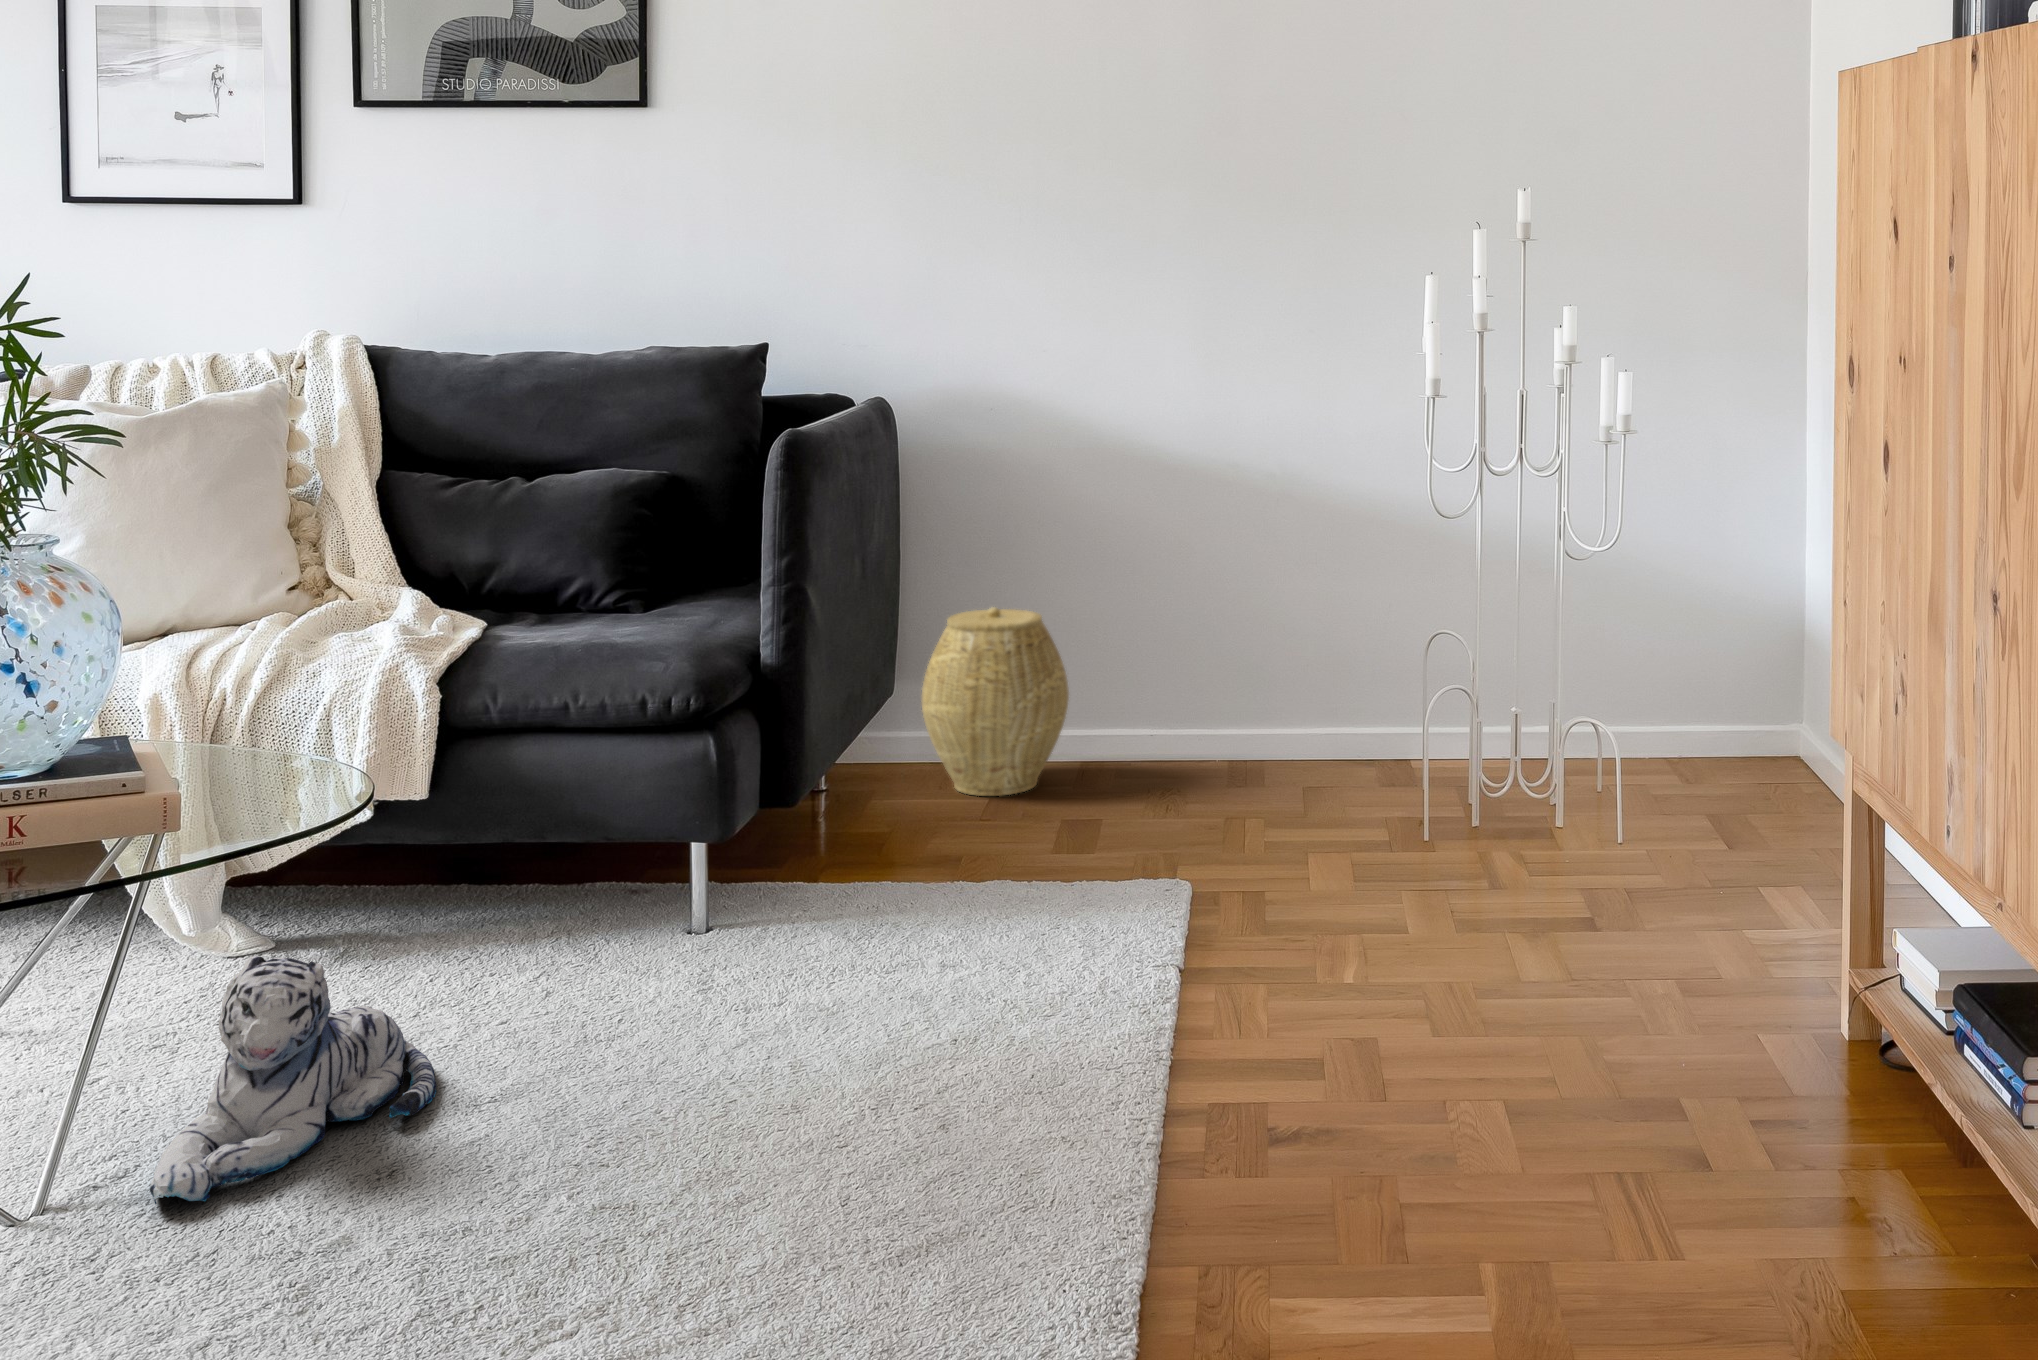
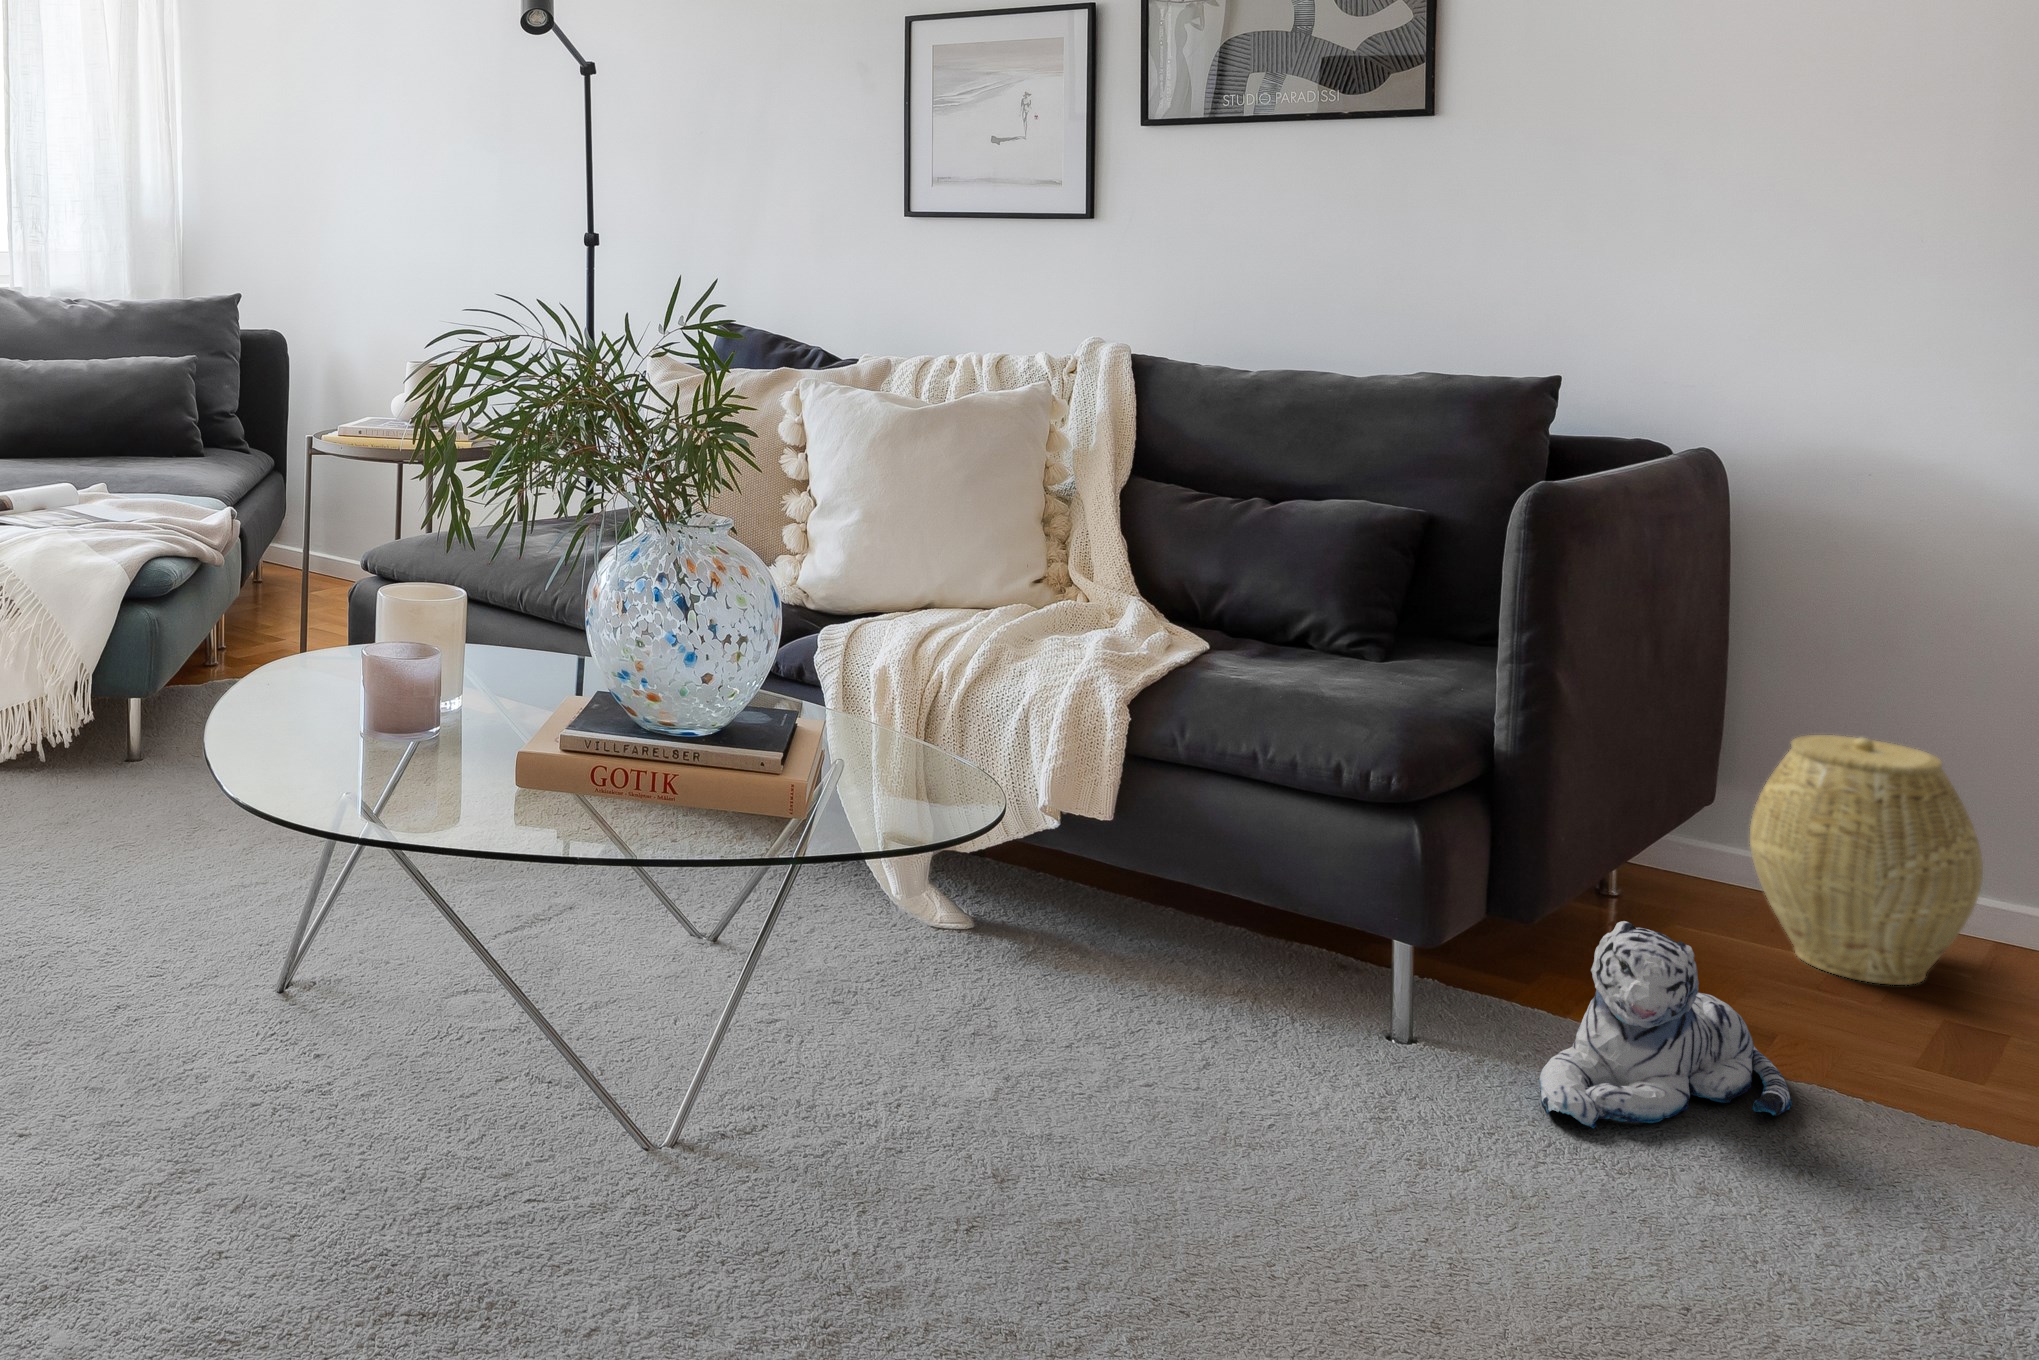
plush toy: present [150,956,437,1204] -> present [1539,921,1792,1128]

